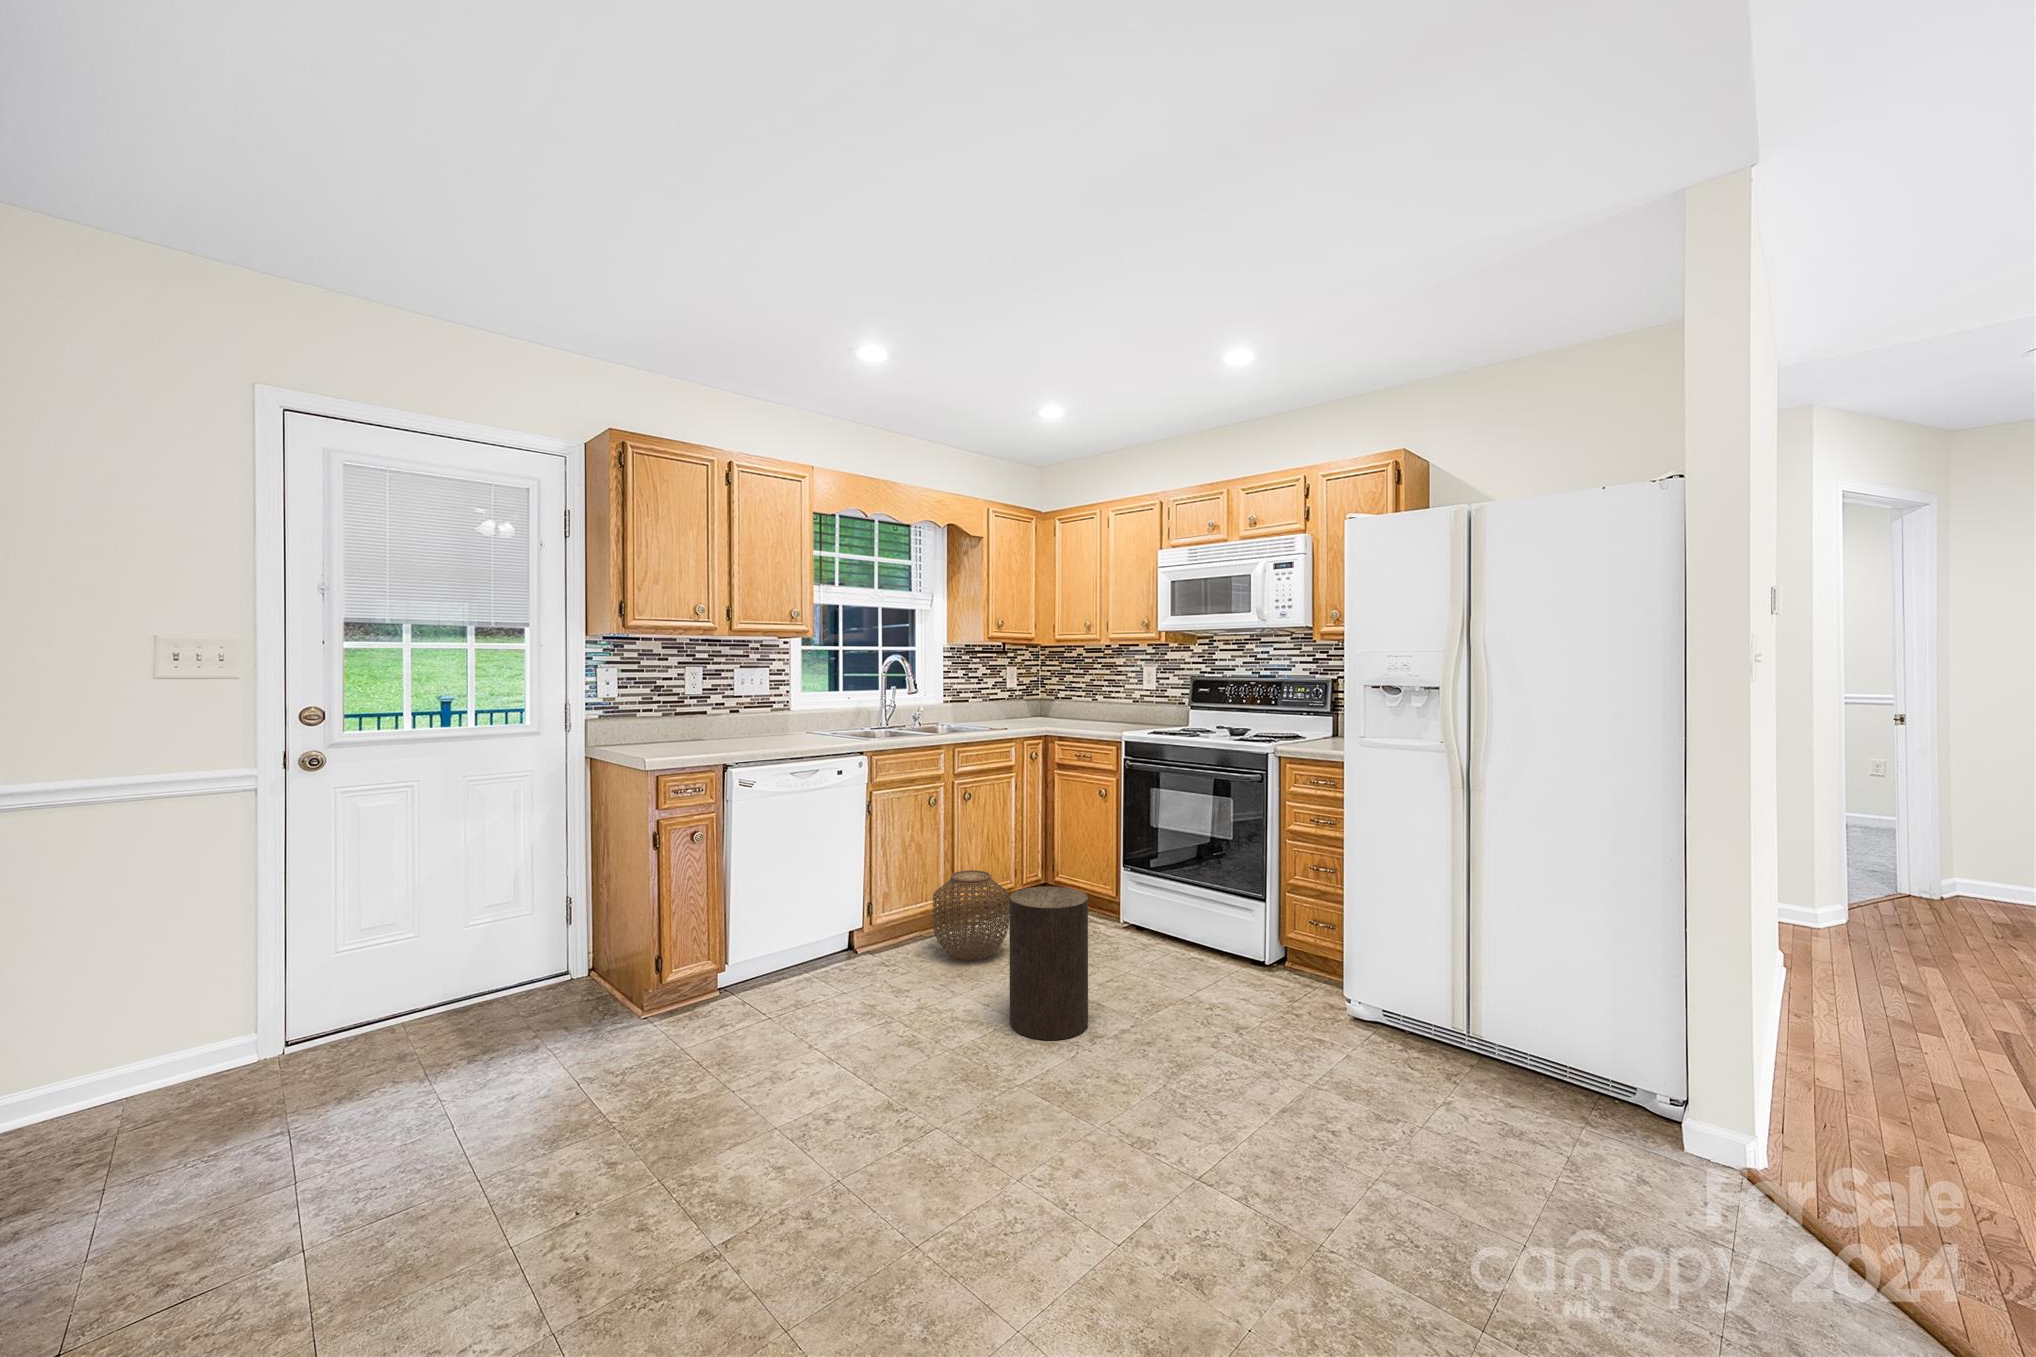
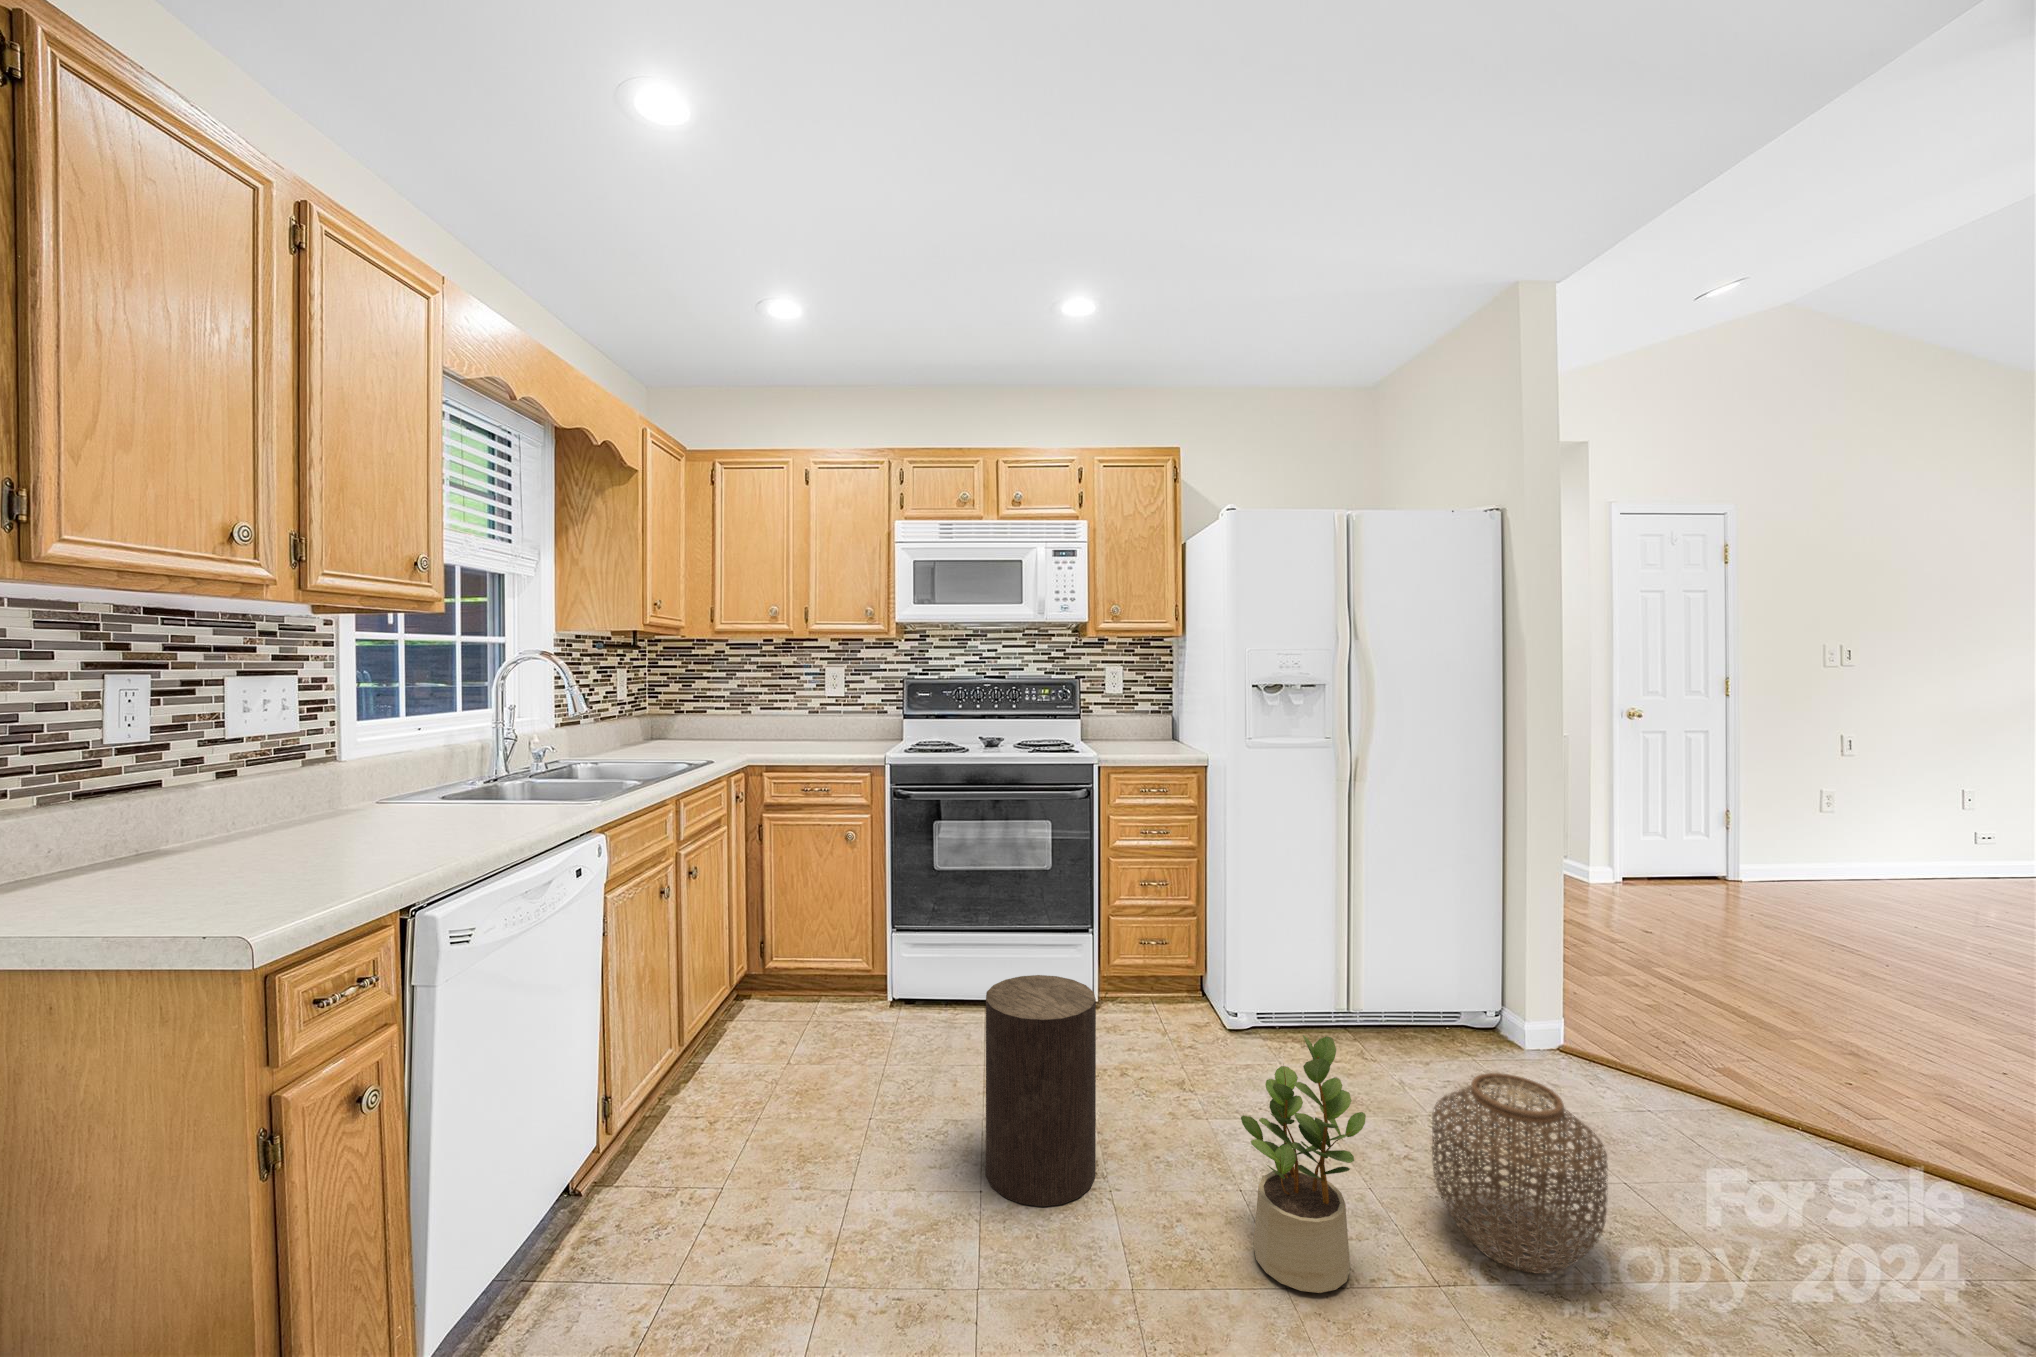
woven basket: present [933,870,1009,961] -> present [1432,1073,1608,1274]
potted plant: none [1079,943,1157,1135] -> present [1241,1035,1366,1293]

